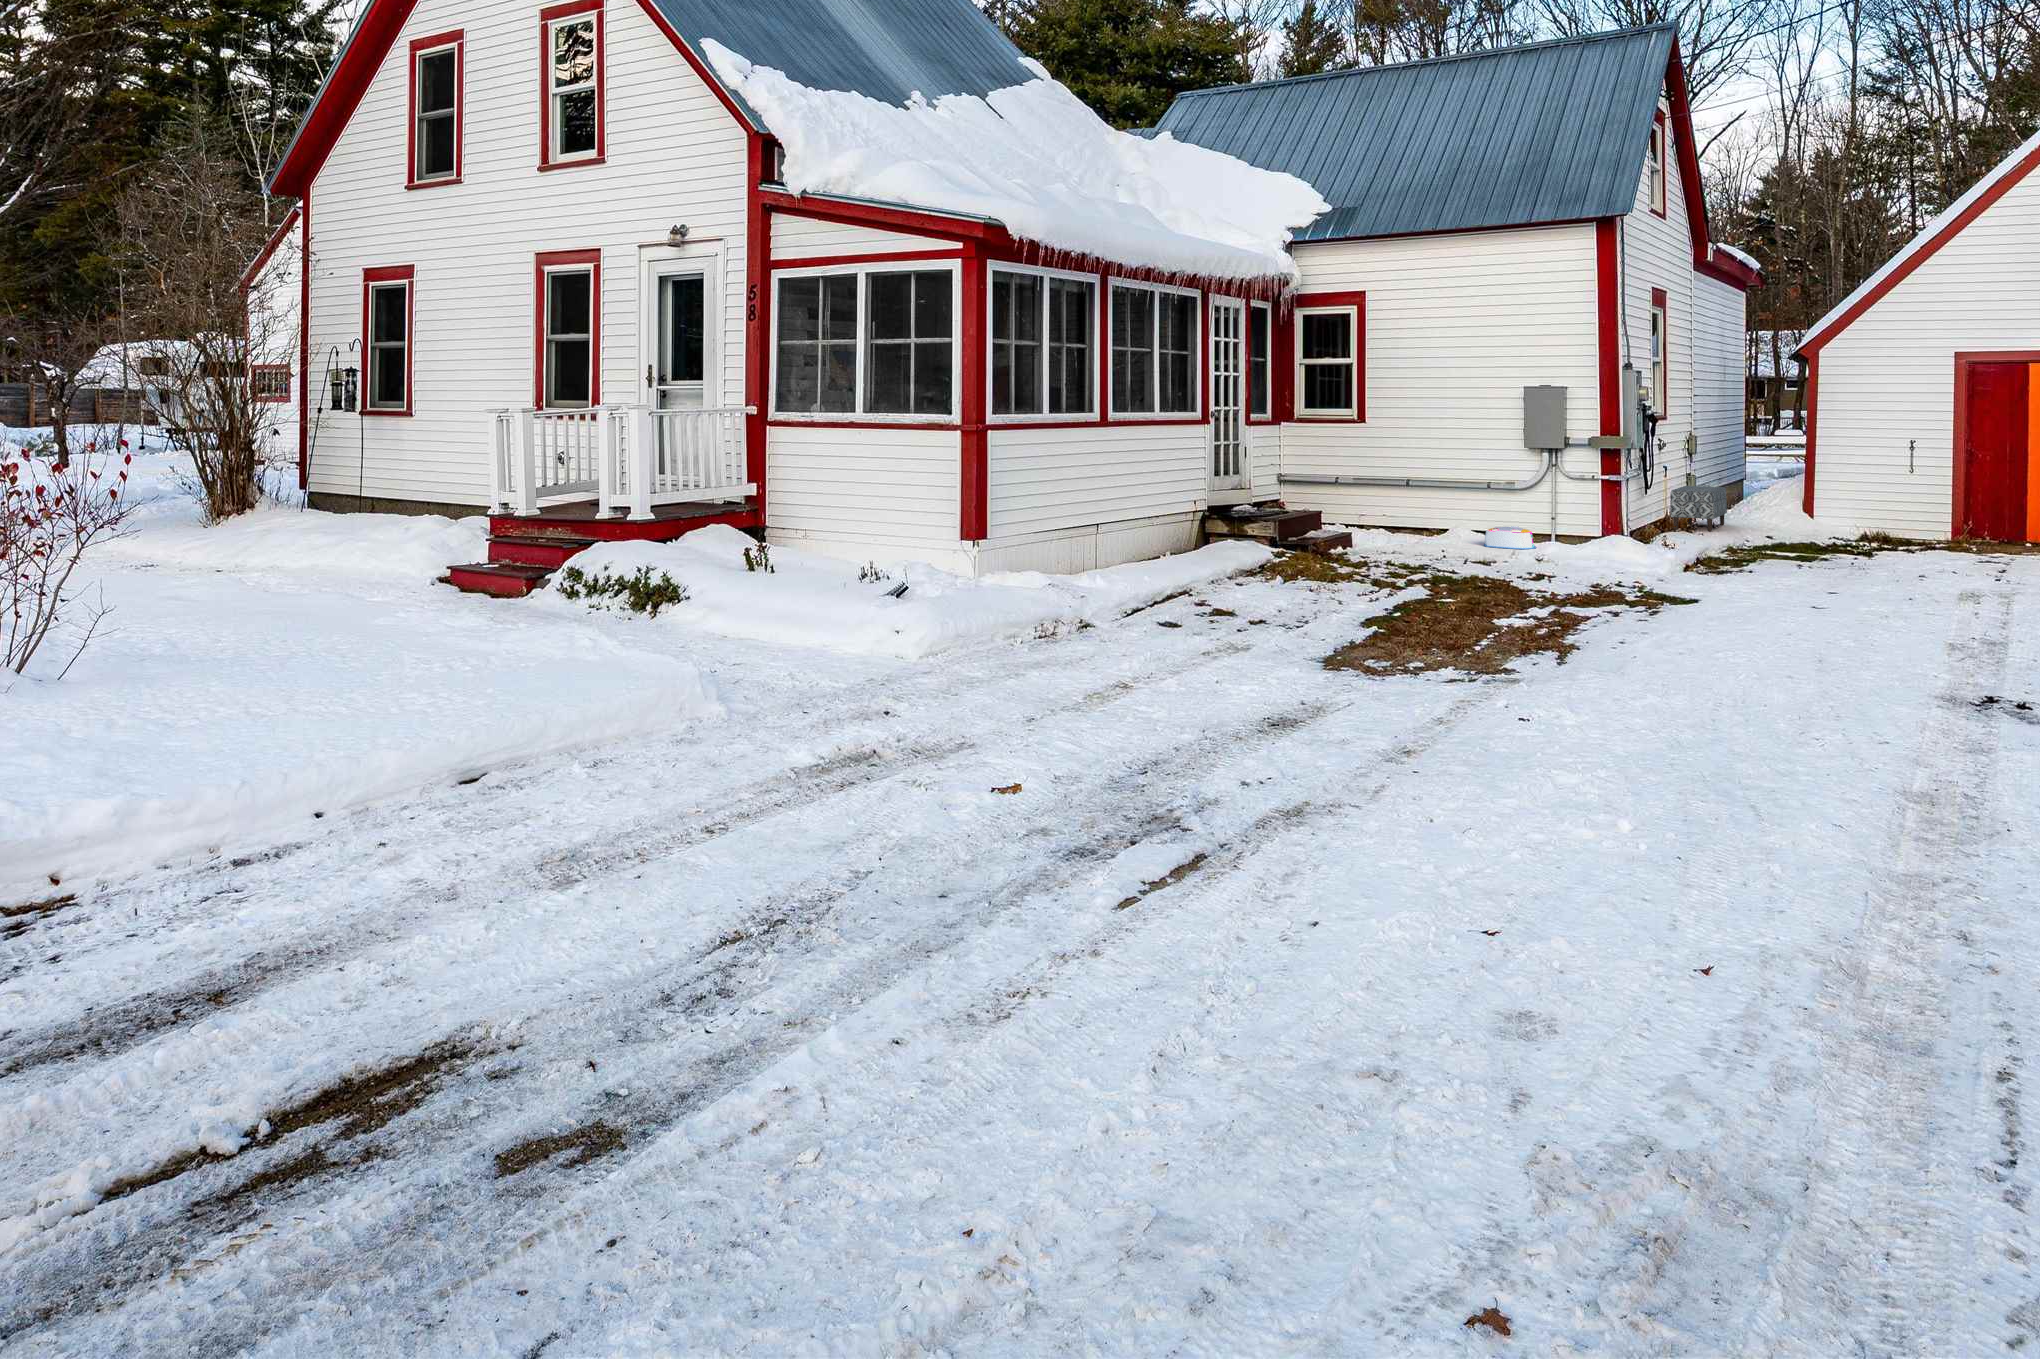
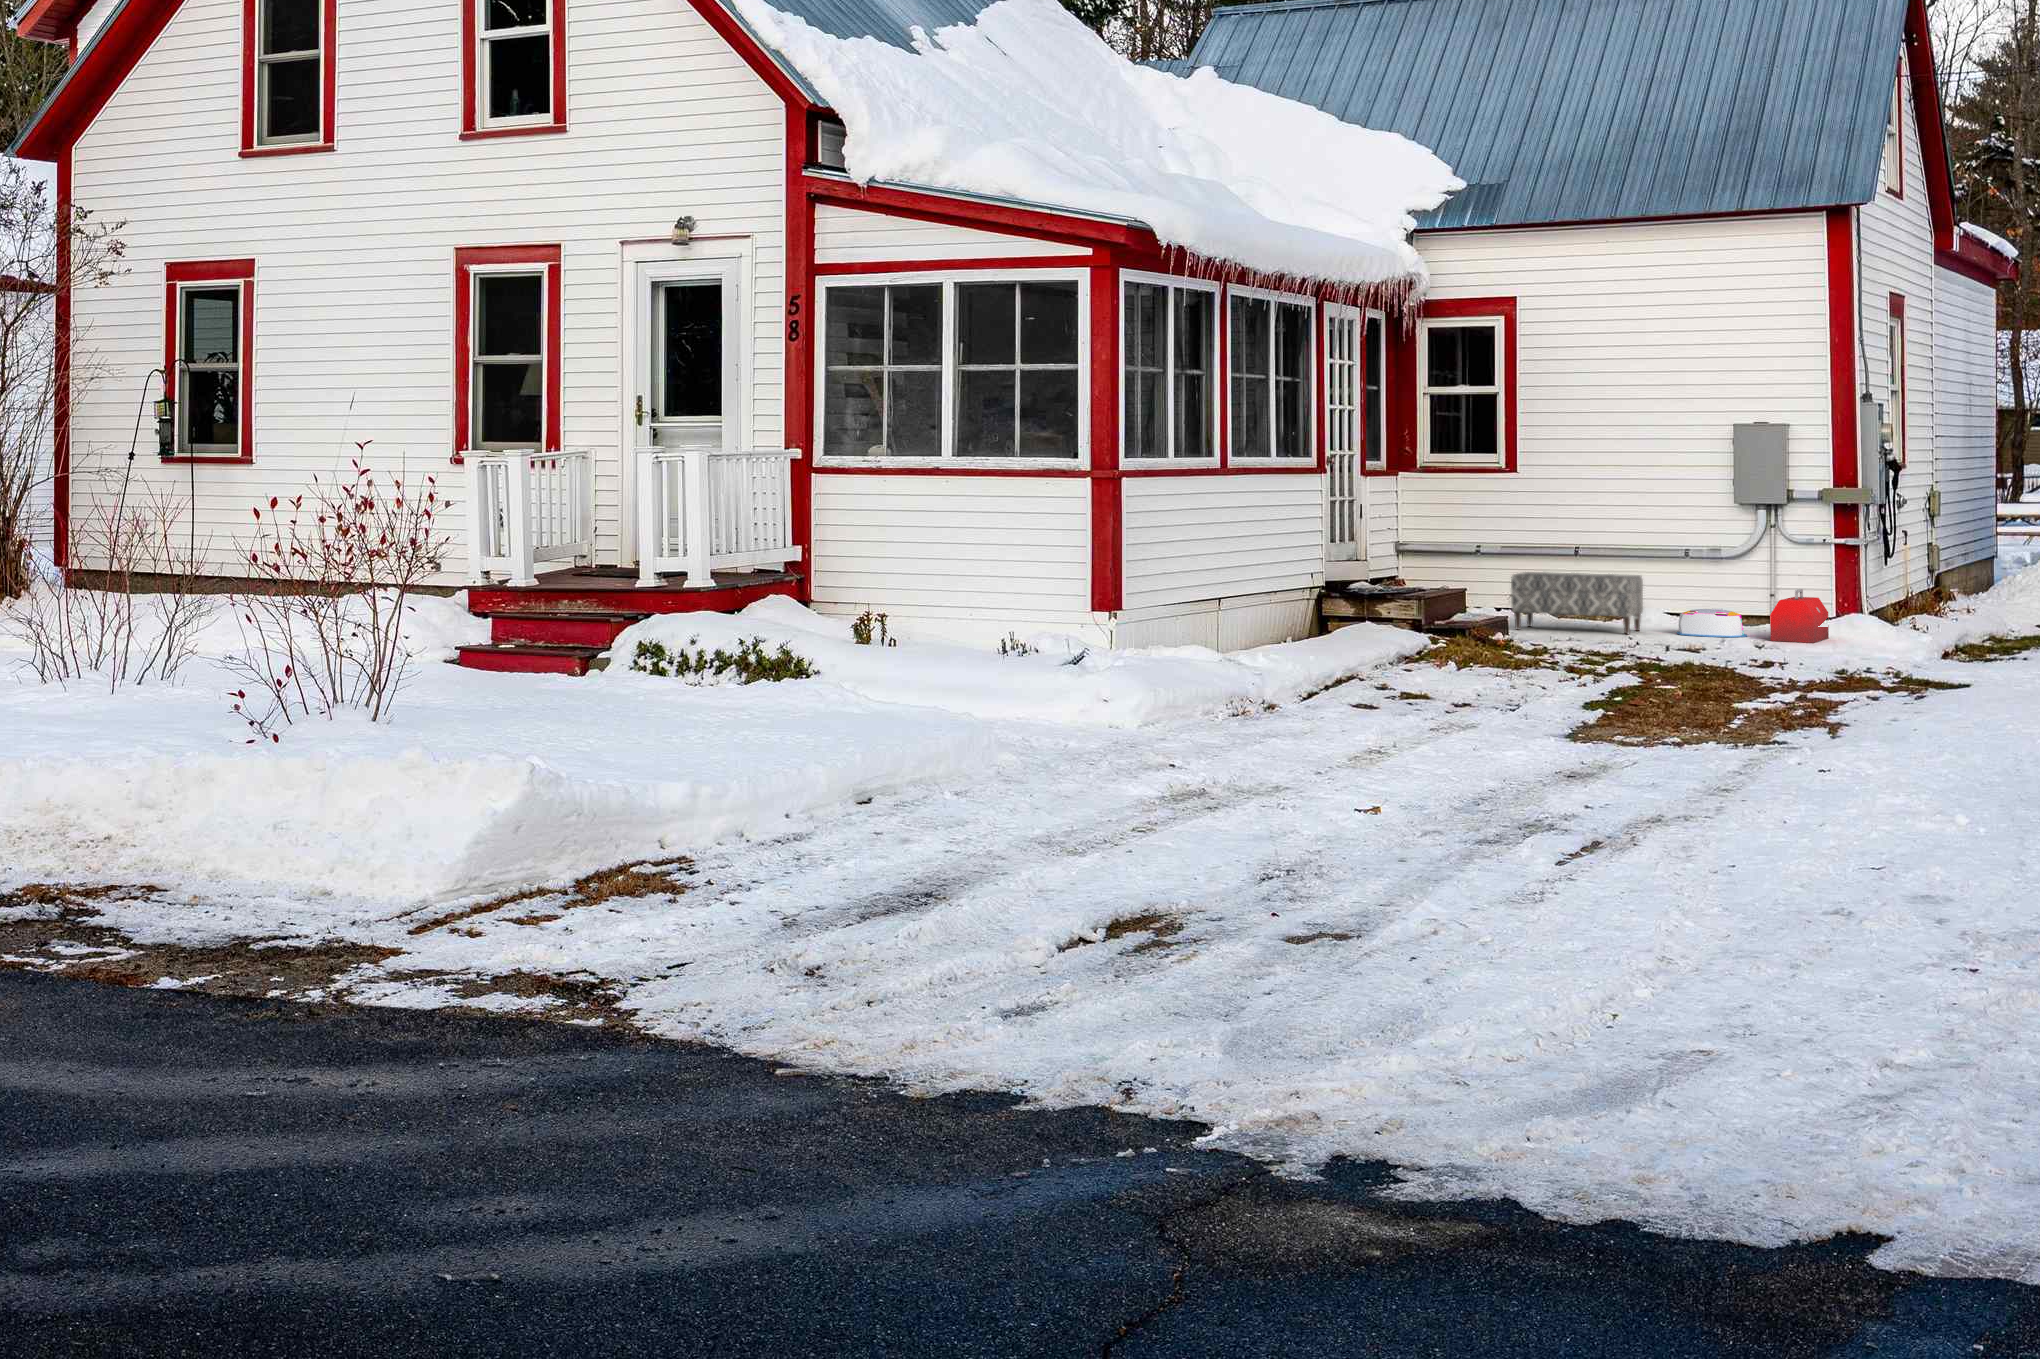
bench: present [1670,486,1727,531] -> present [1511,572,1643,634]
toolbox: none [1552,513,1598,555] -> present [1770,589,1829,643]

